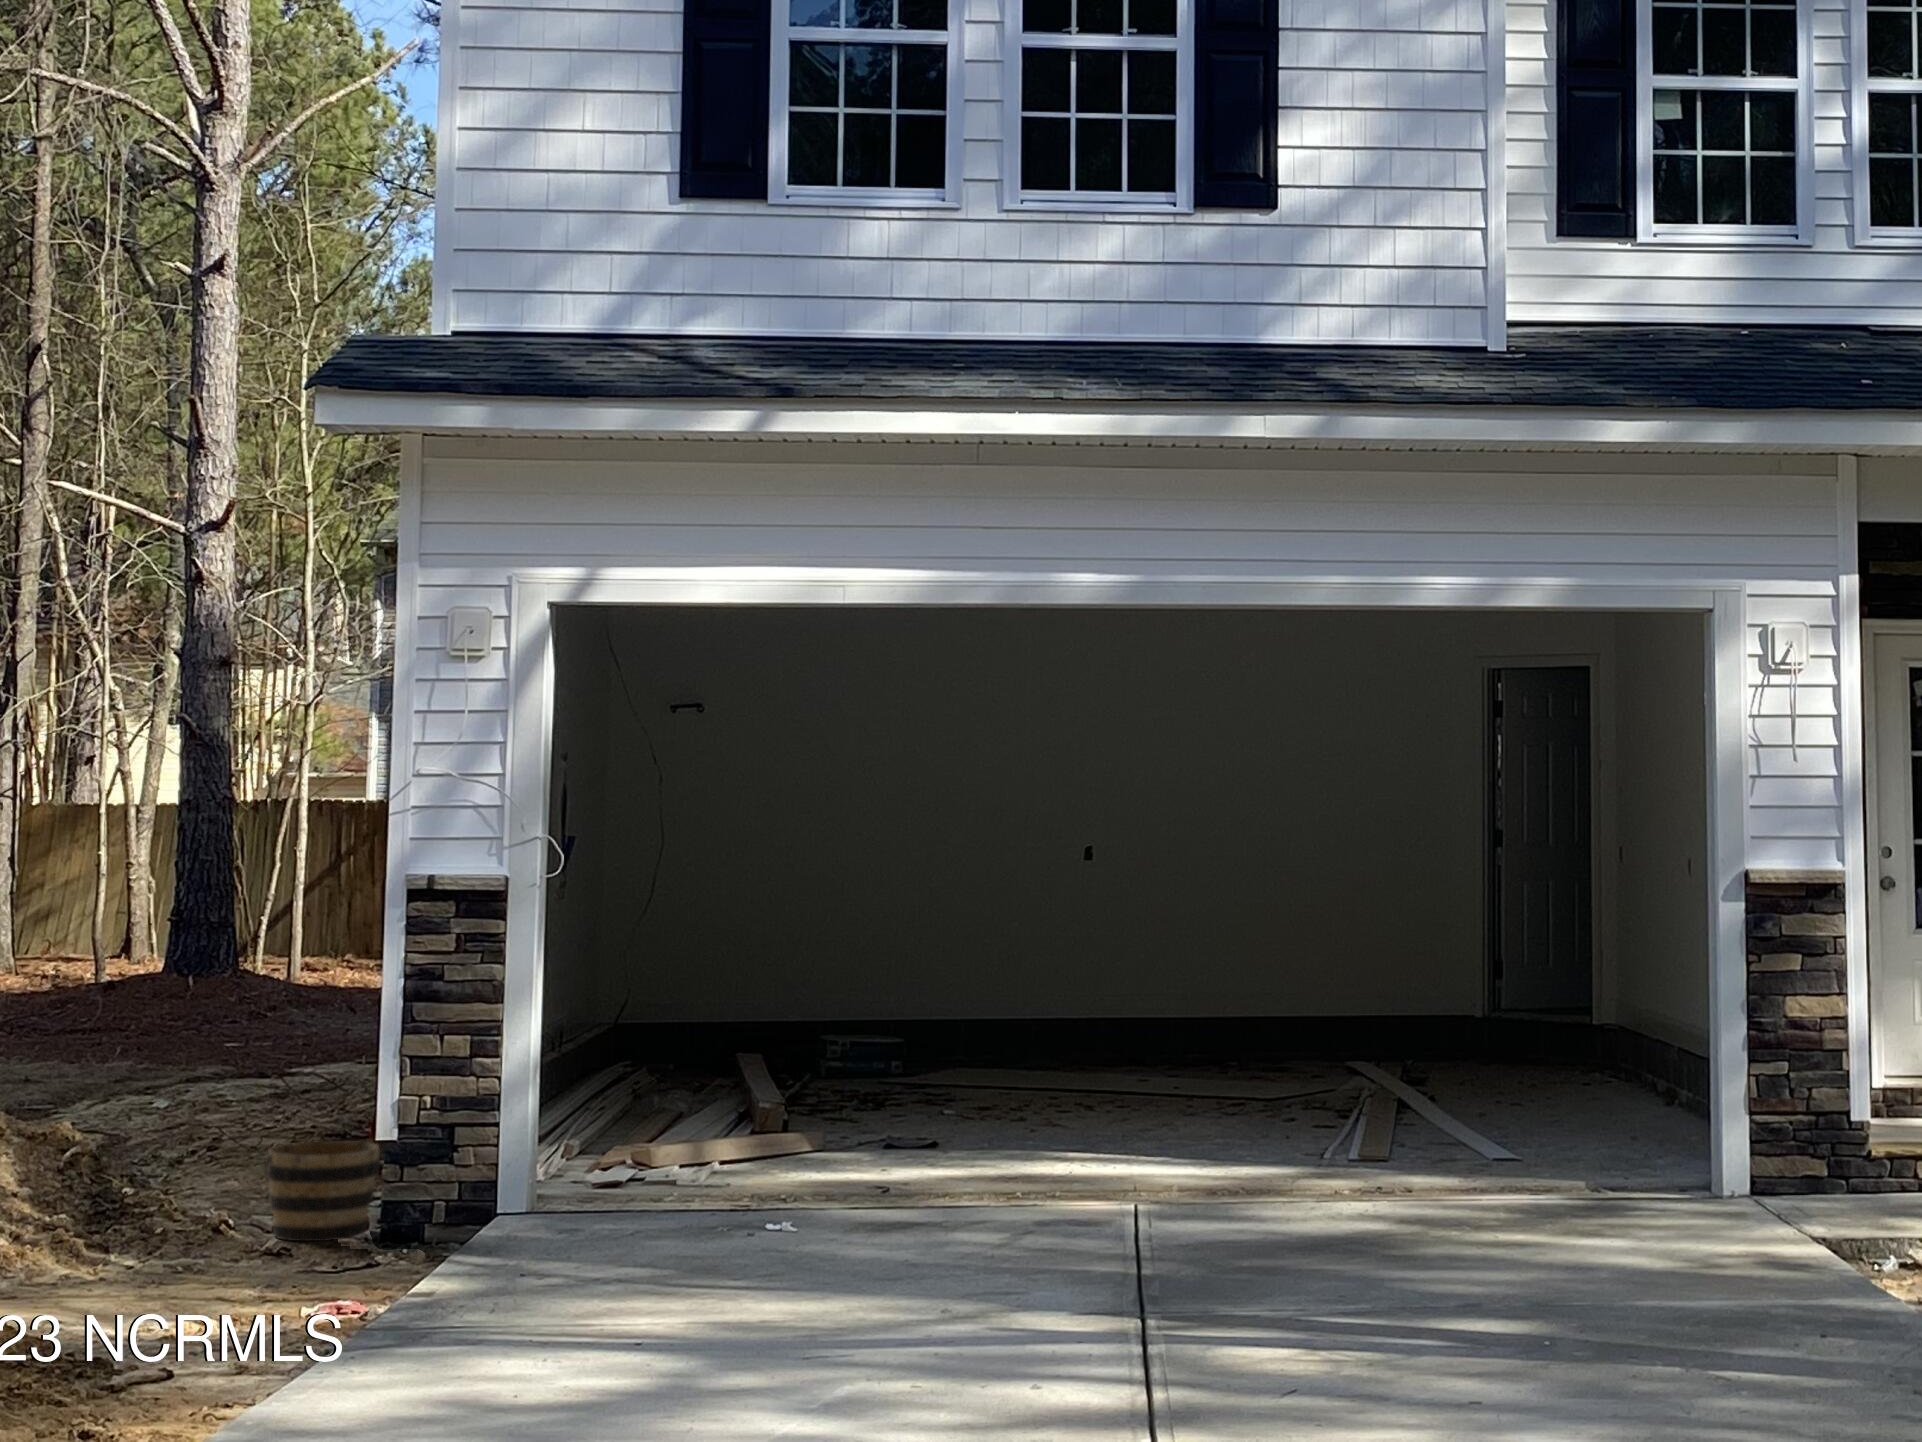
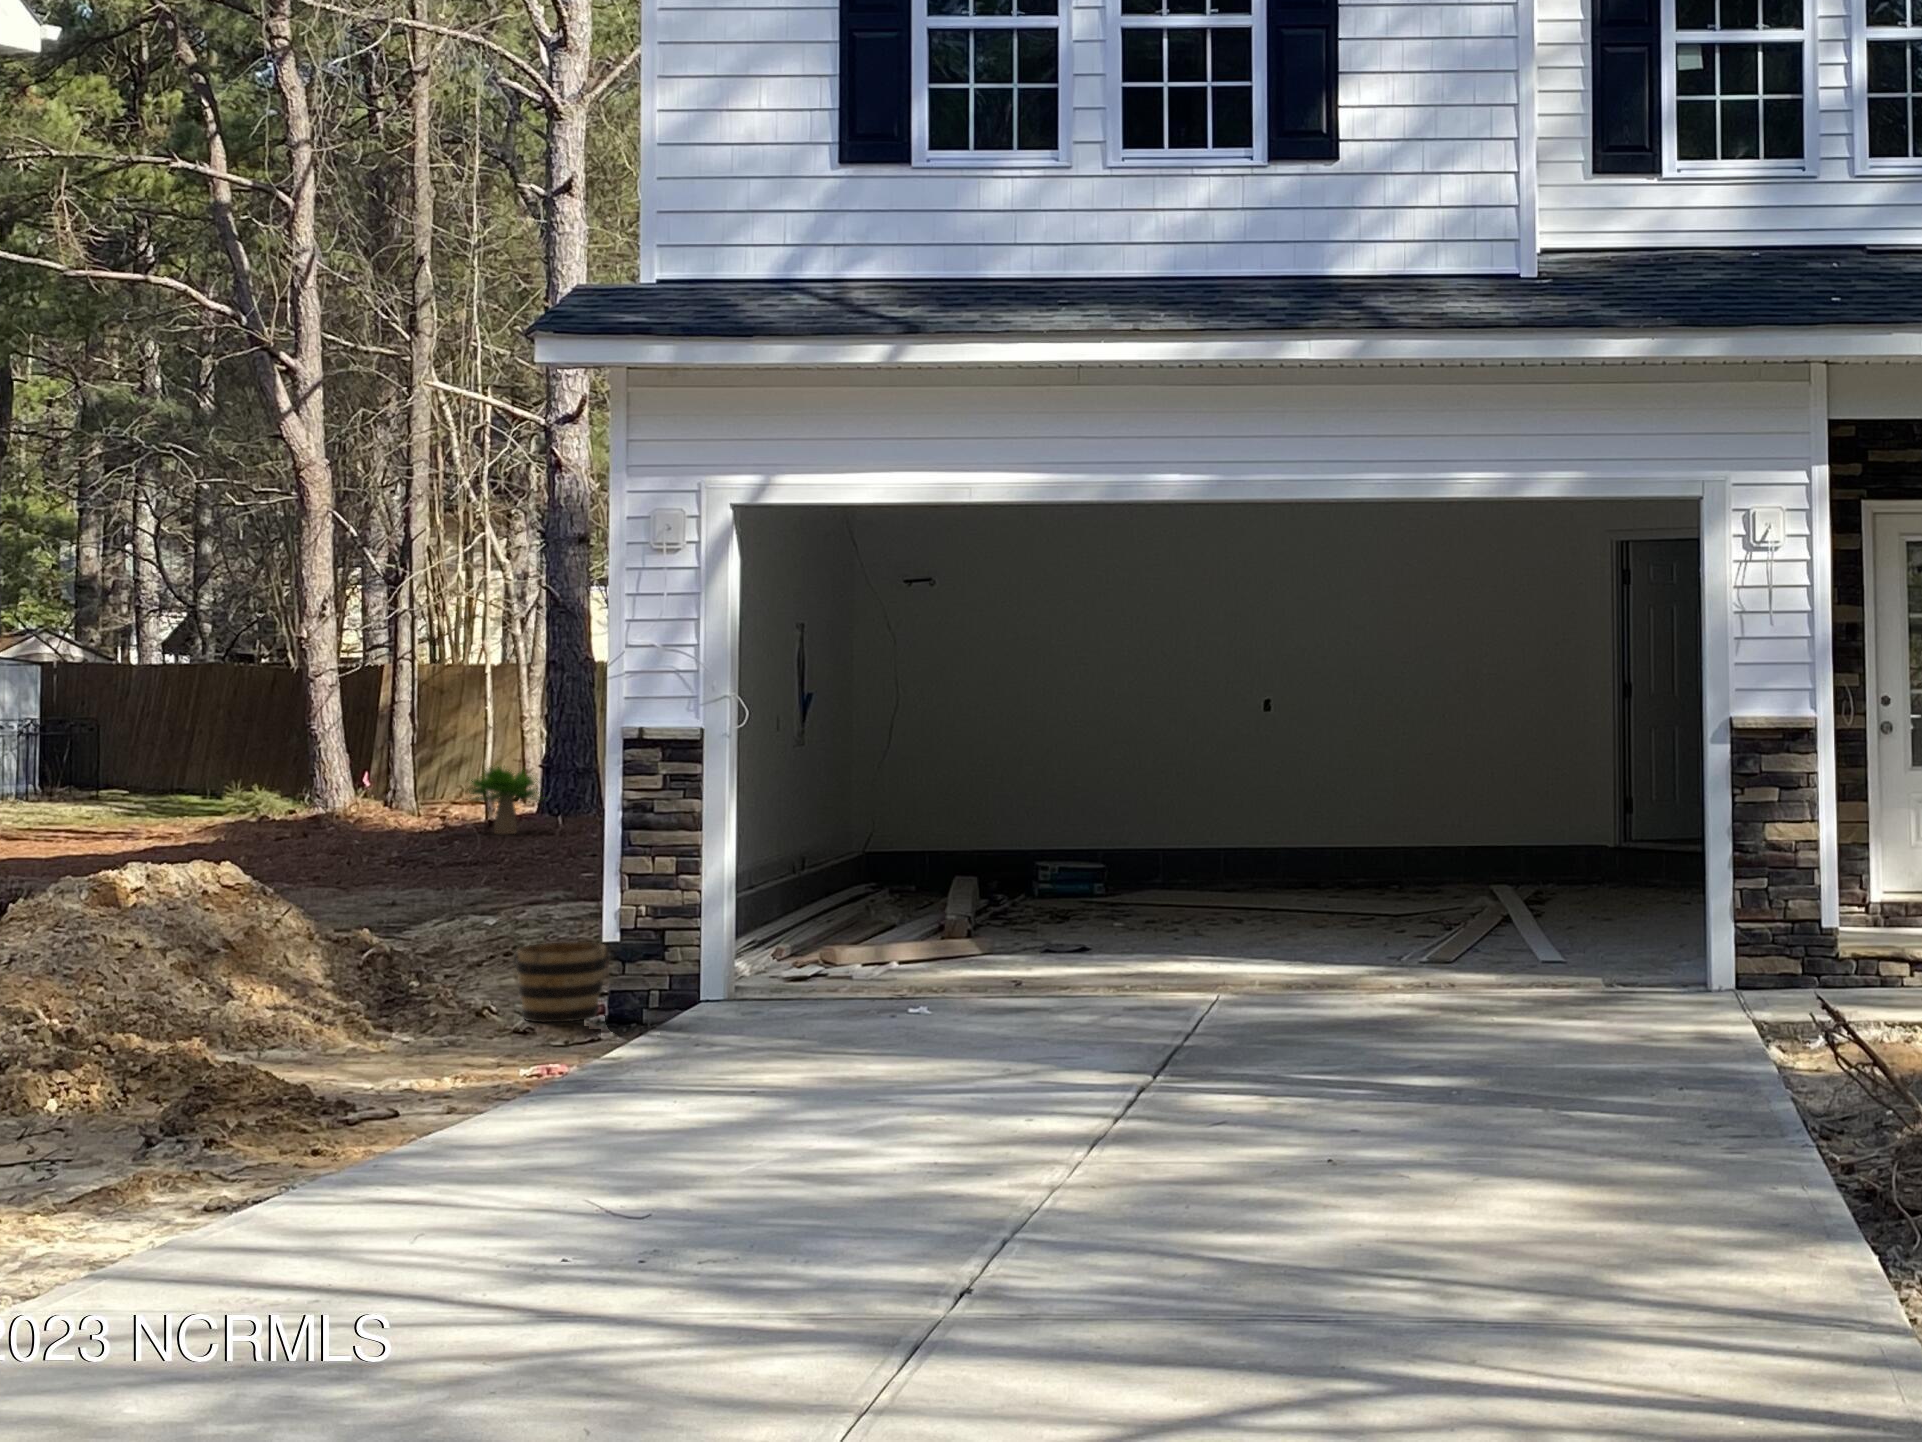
potted plant: none [87,922,197,1008] -> present [469,766,544,834]

